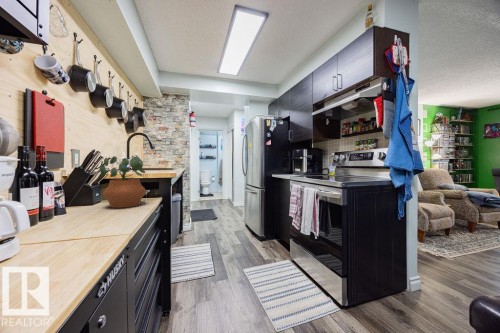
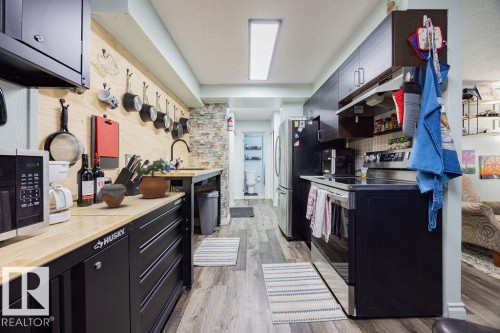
jar: none [49,191,99,226] -> present [97,184,128,208]

